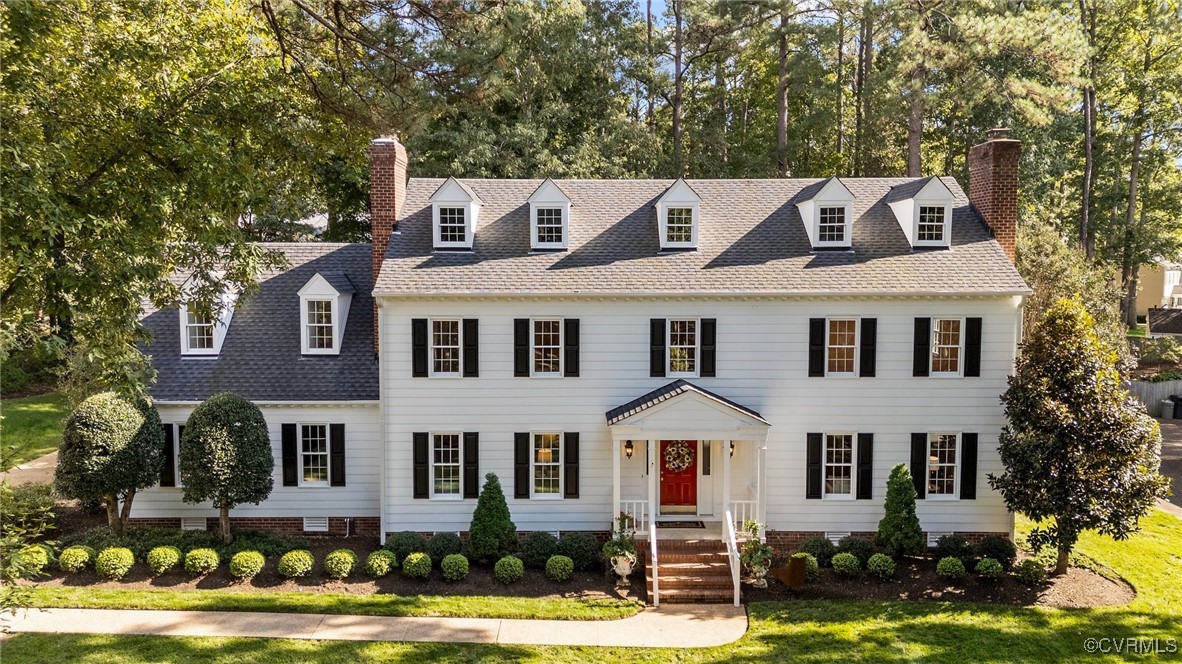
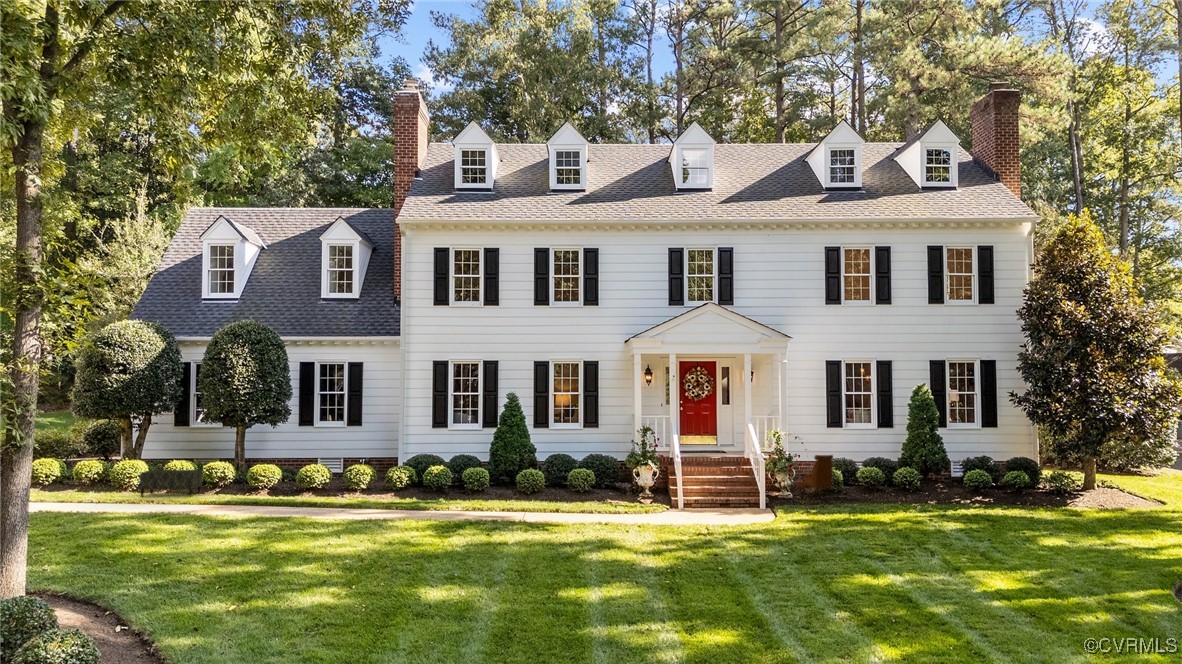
bench: none [122,560,186,593] -> present [139,470,203,497]

